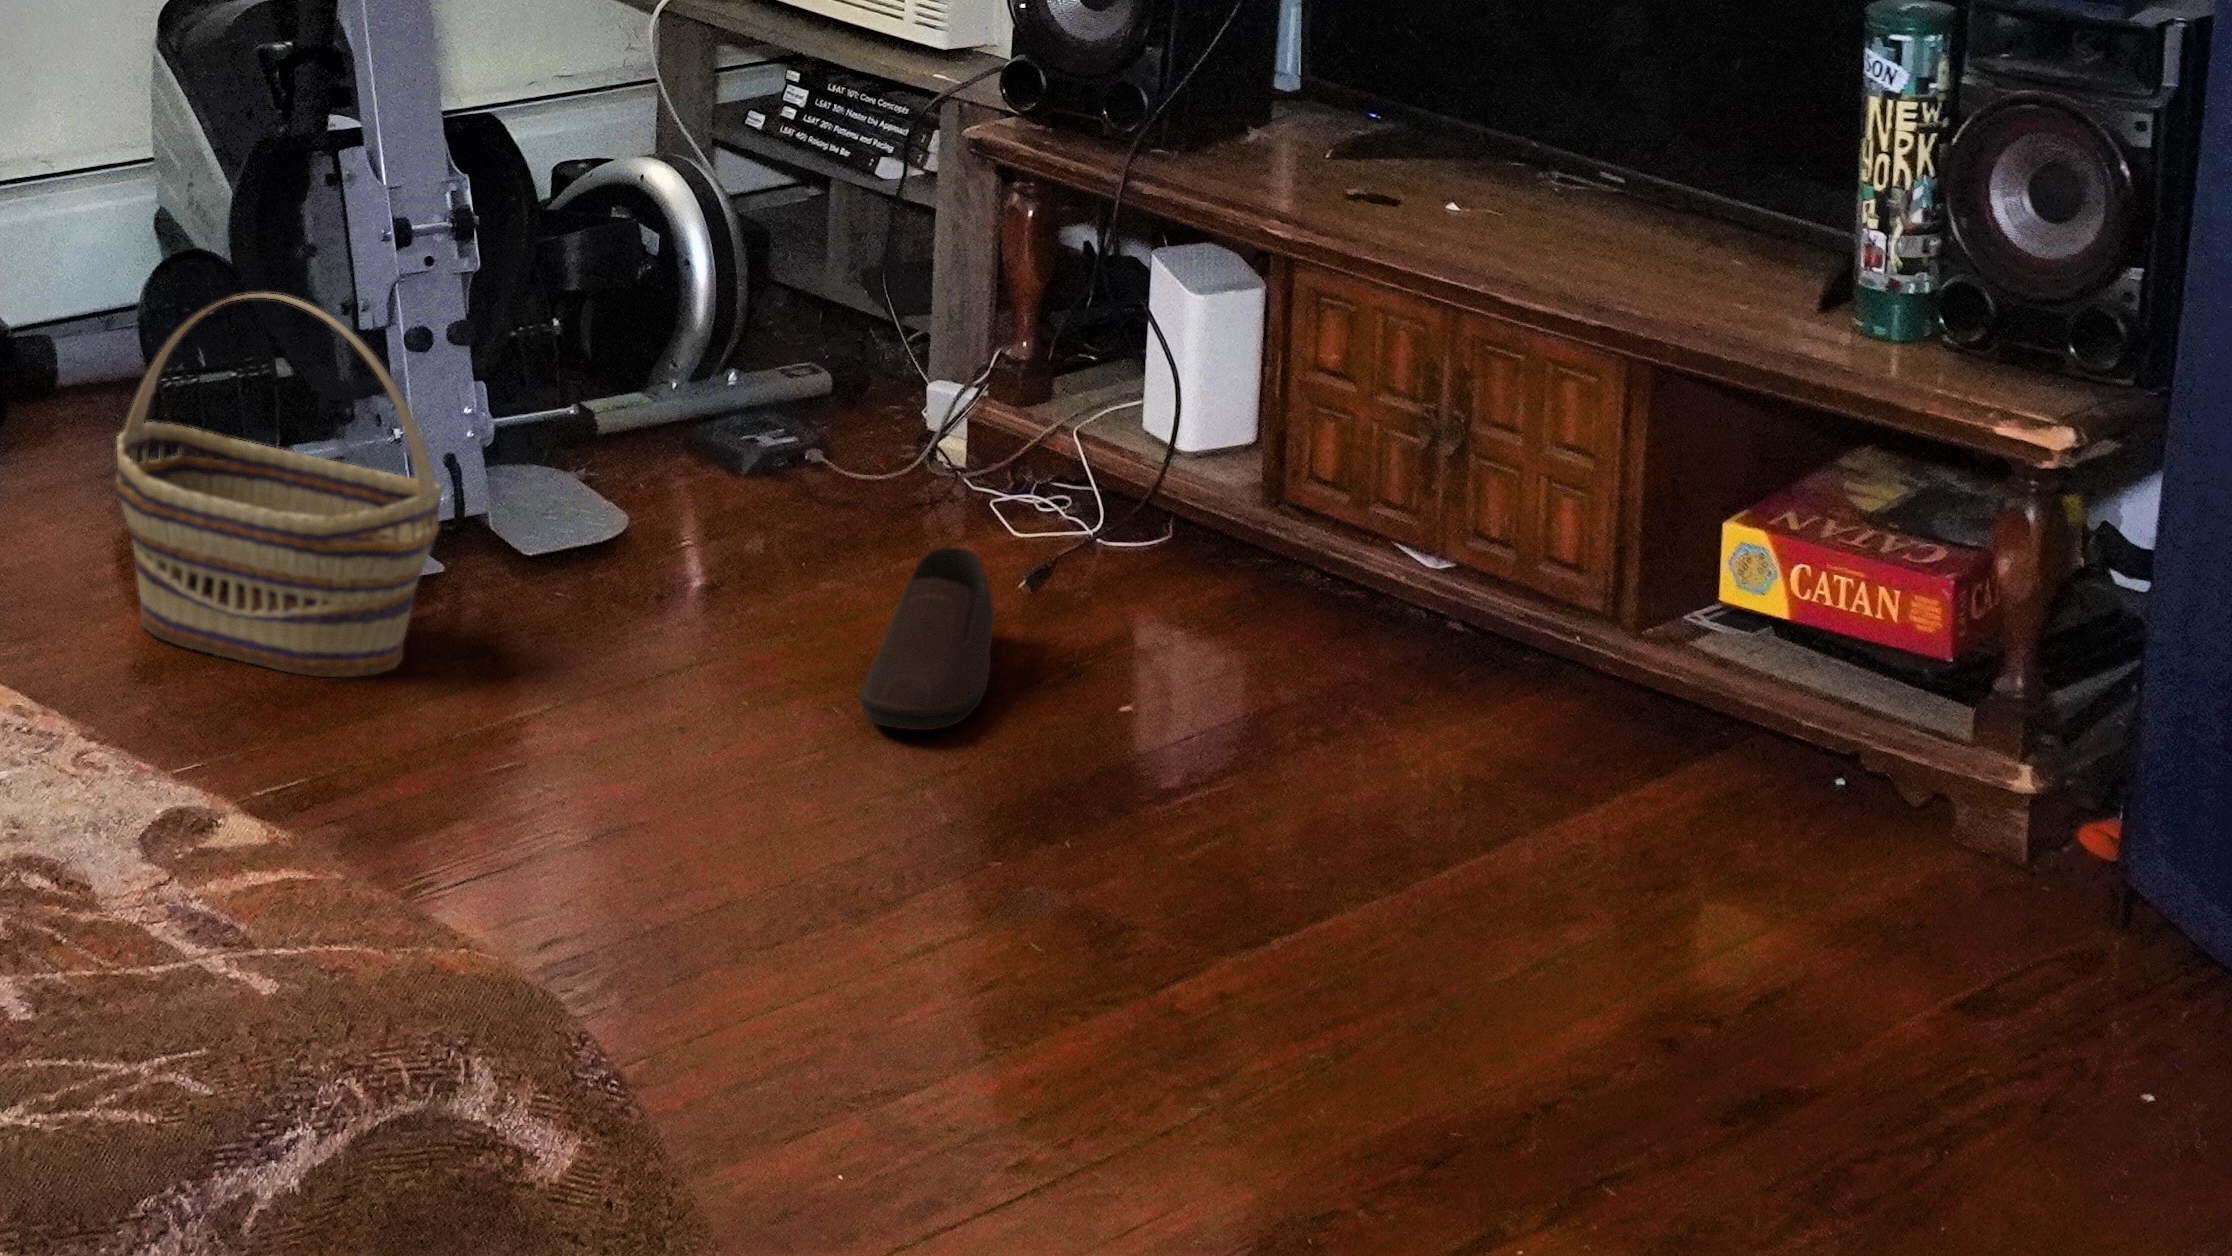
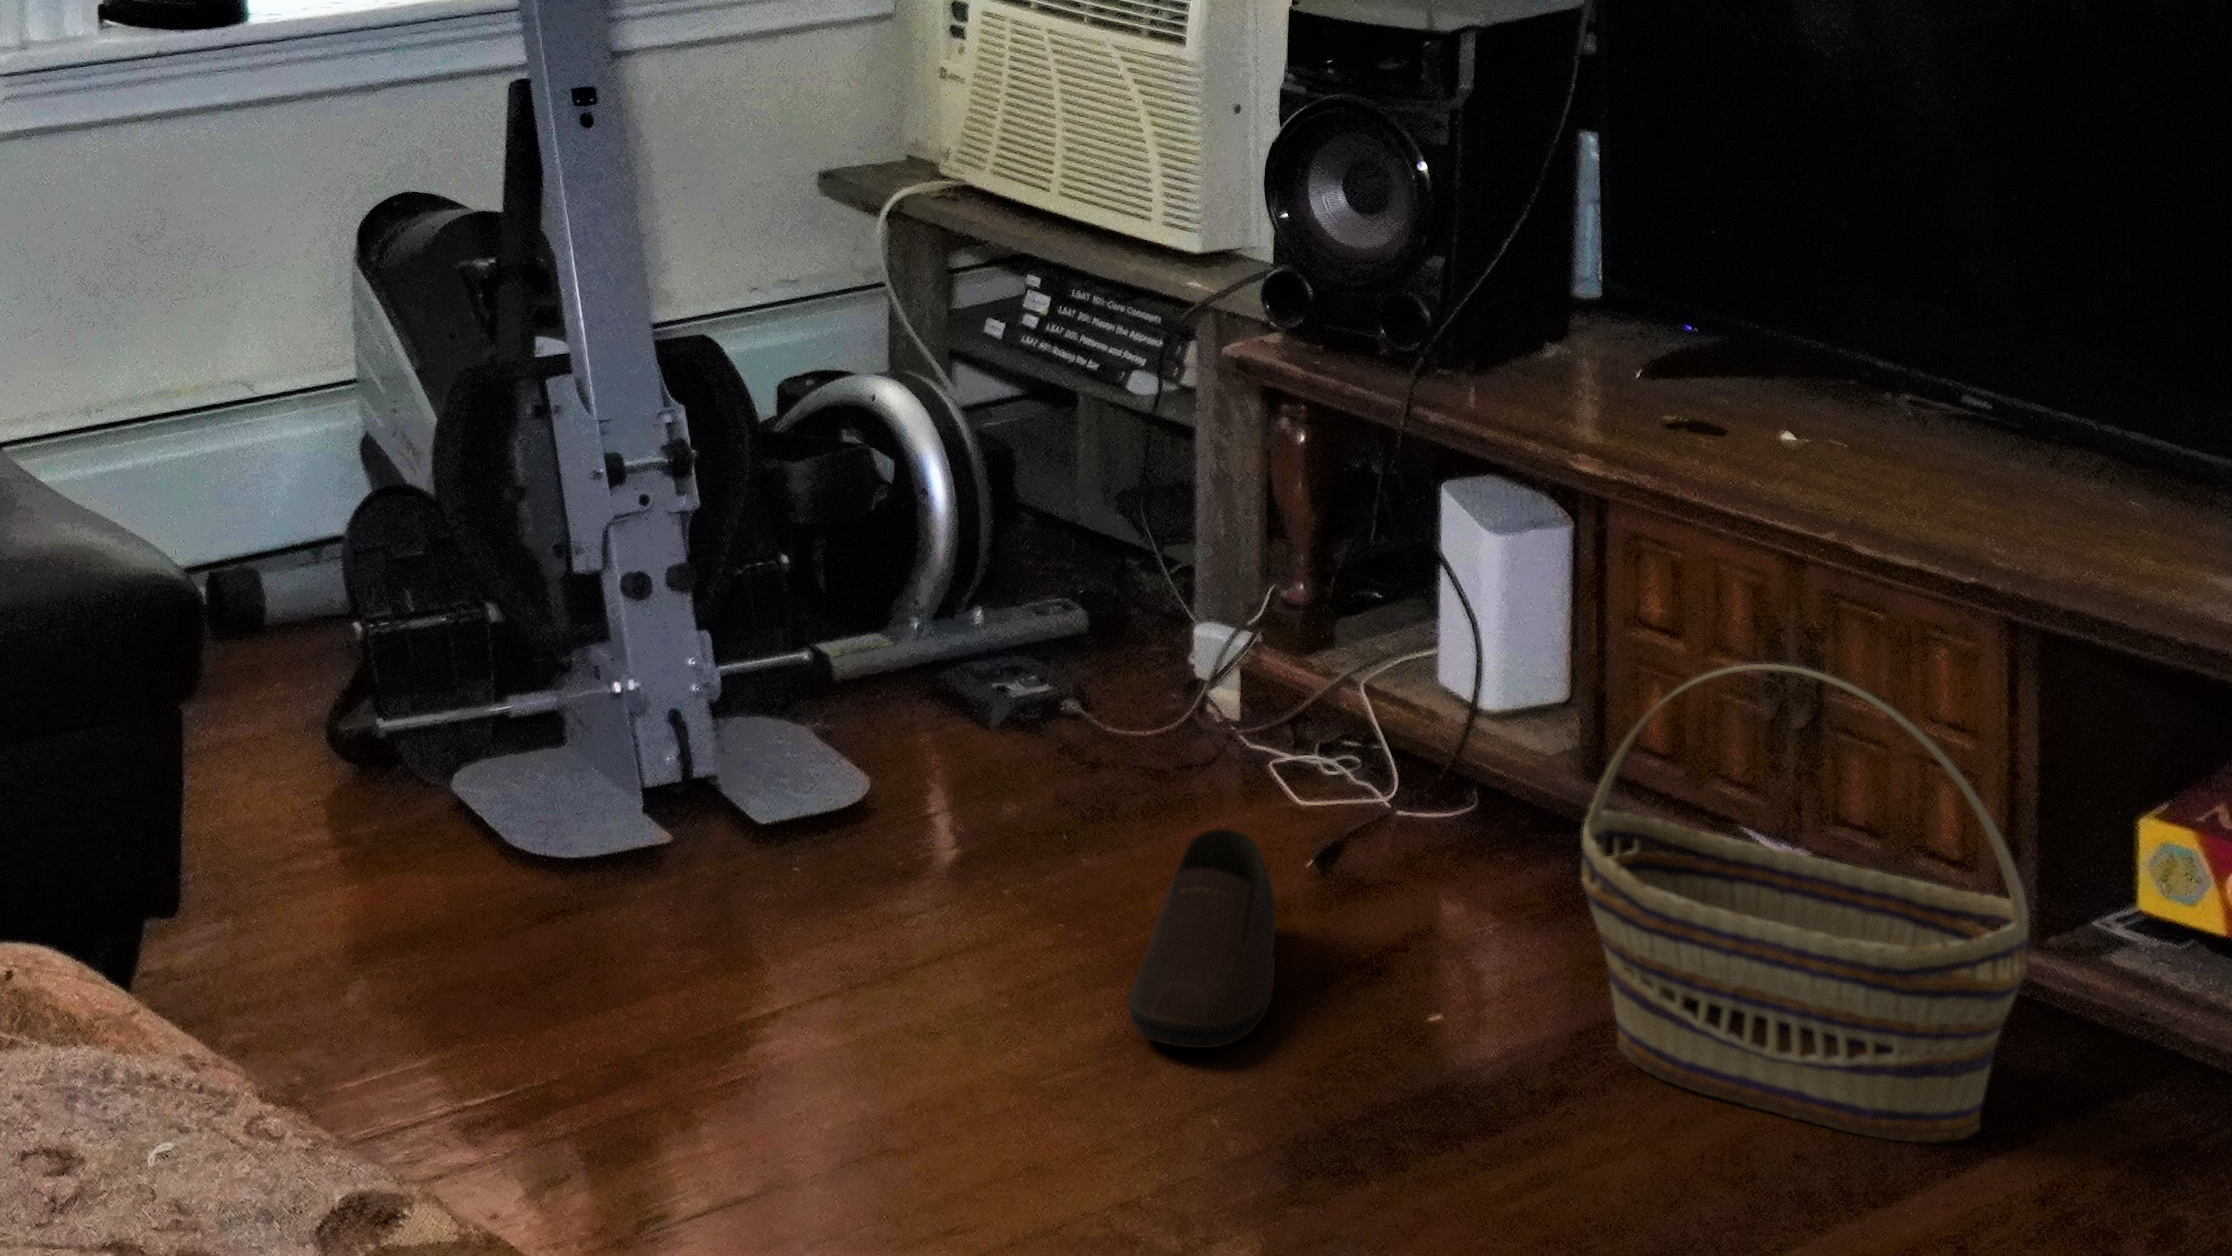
basket: present [116,293,441,677] -> present [1582,664,2029,1143]

